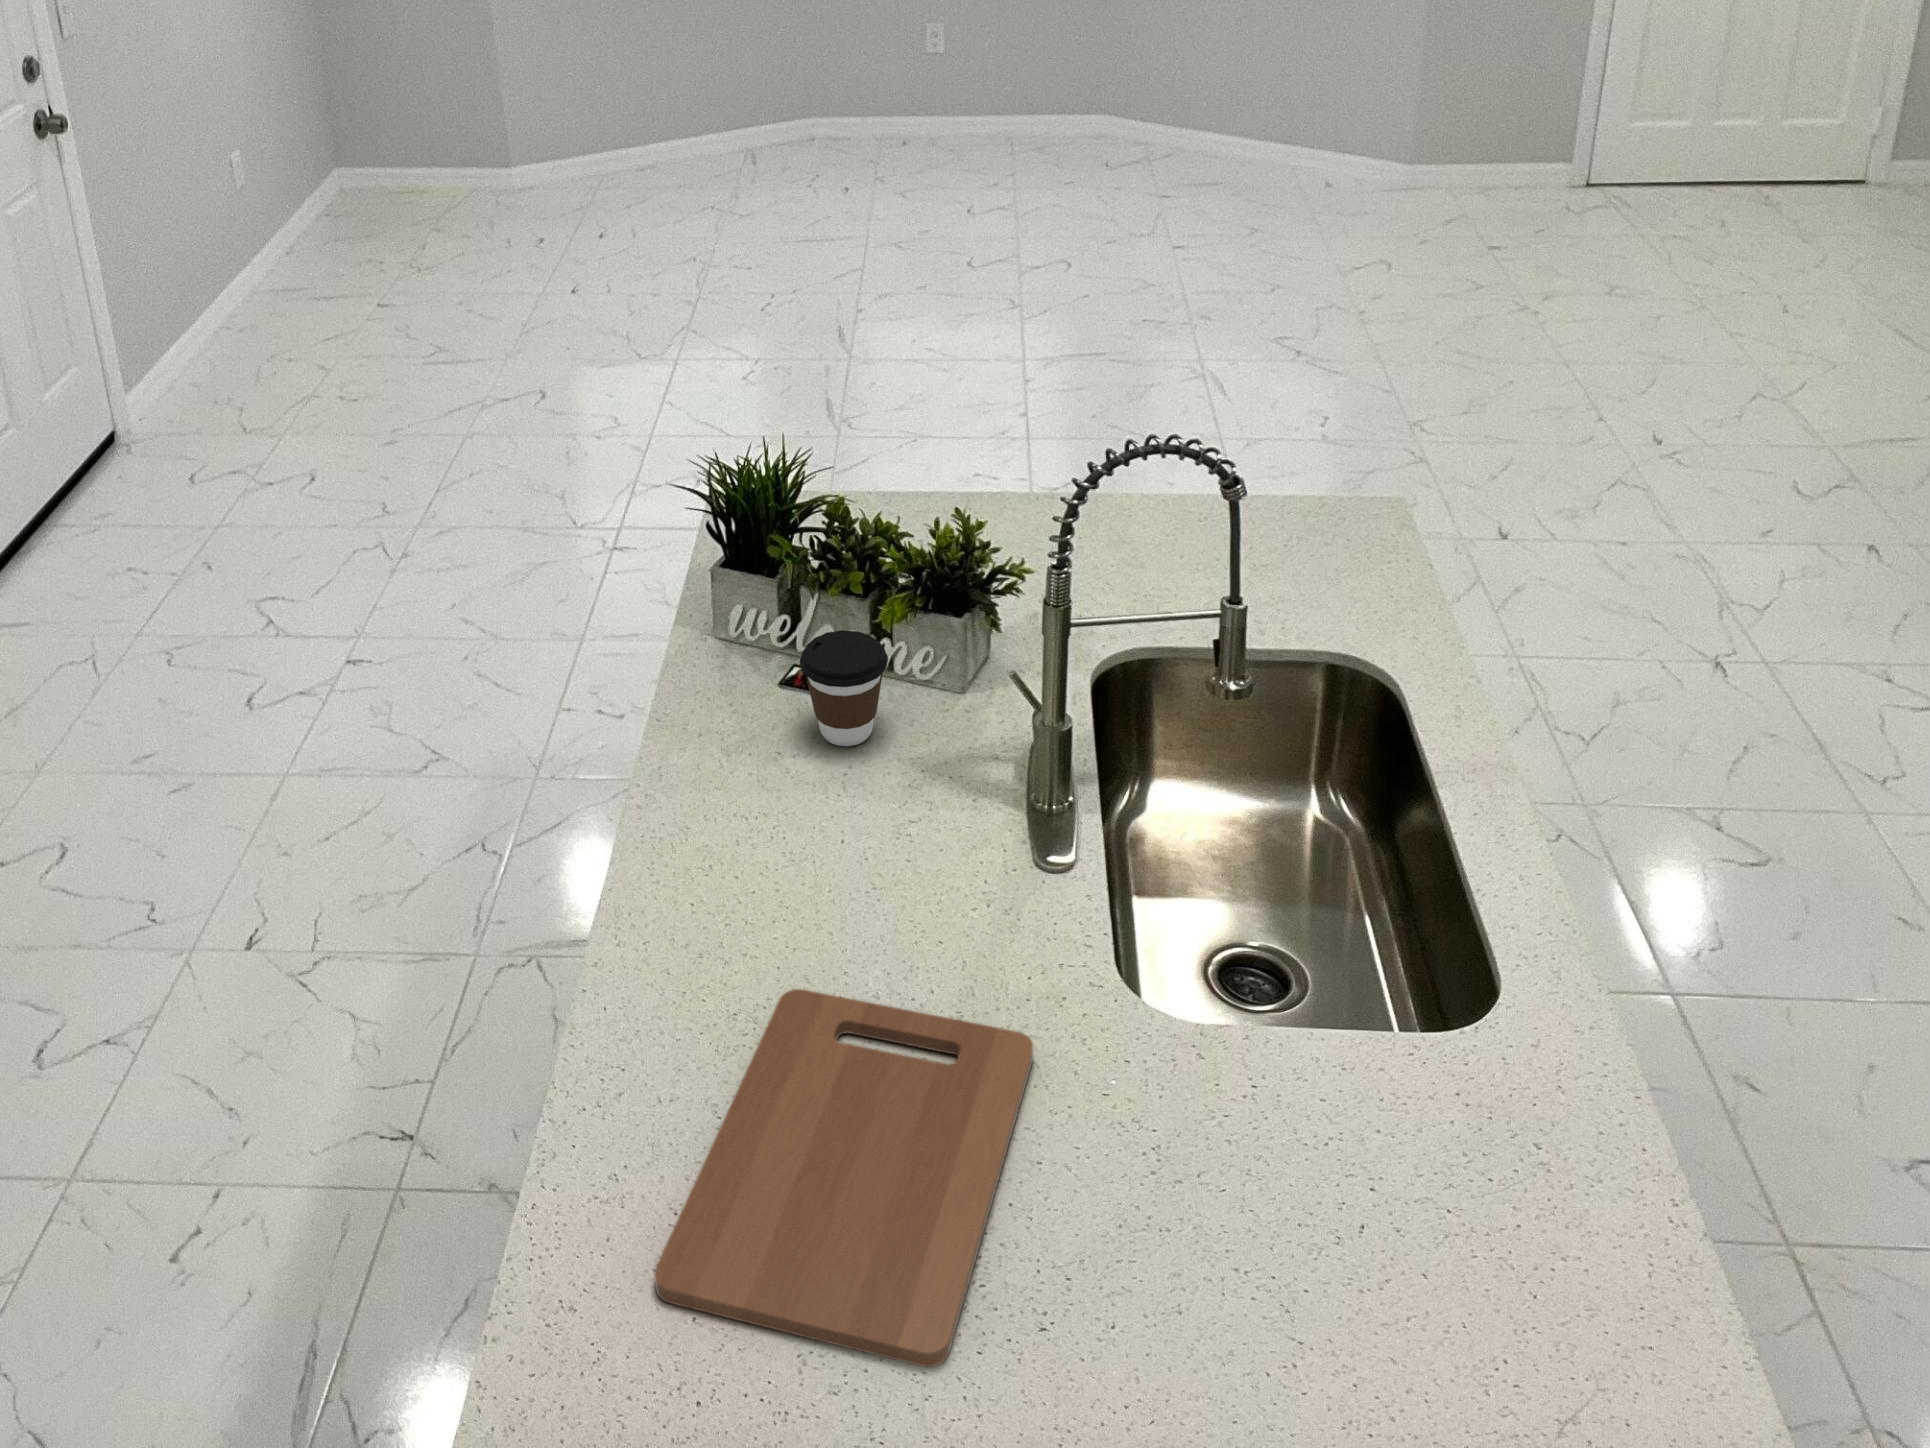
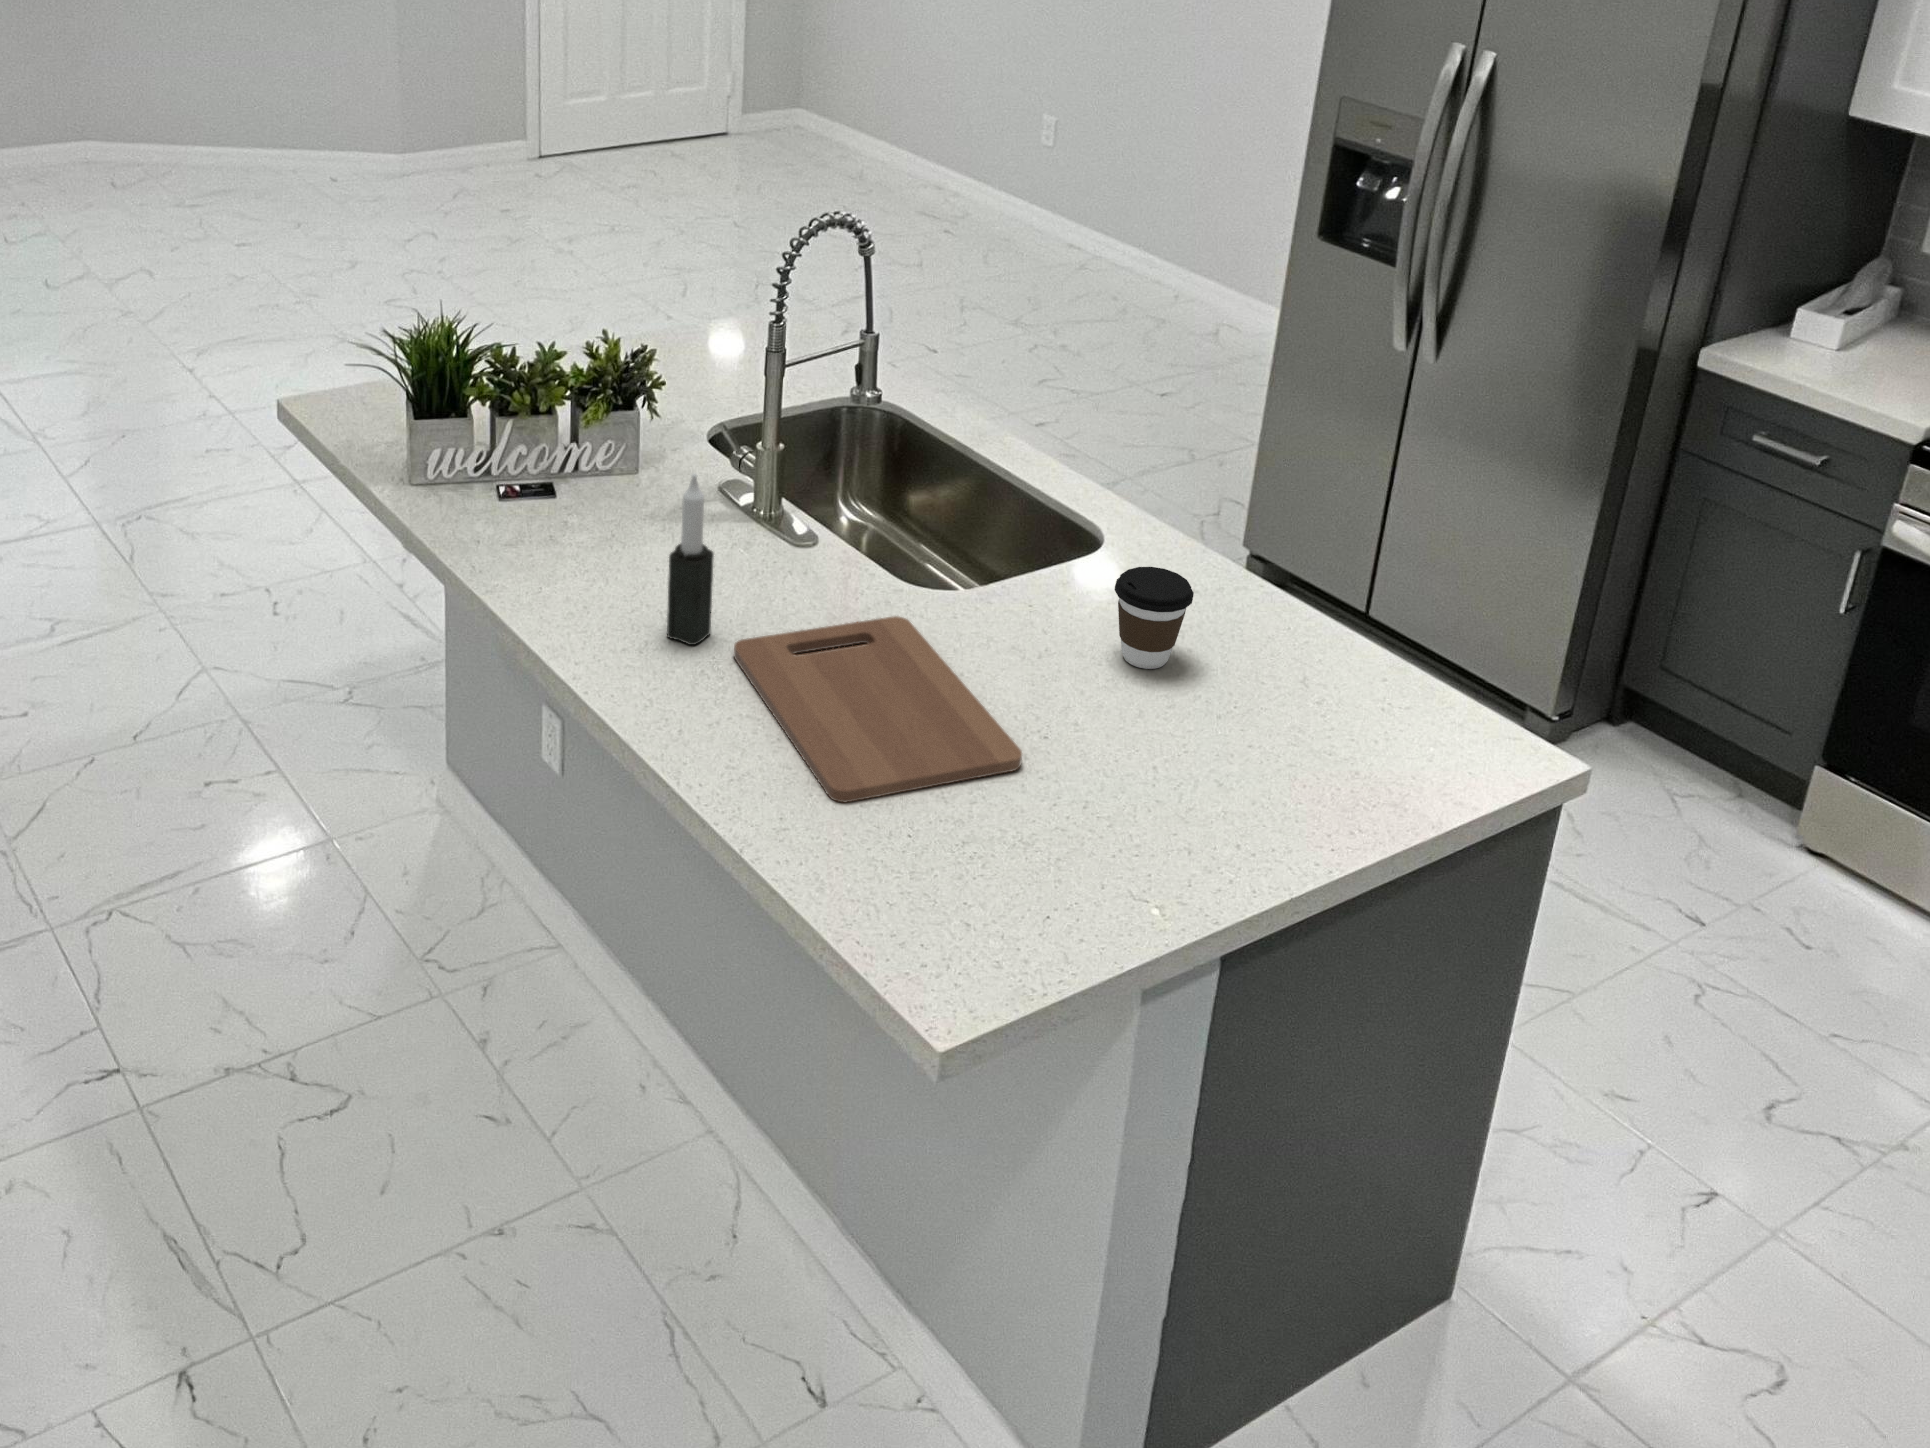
coffee cup: present [800,630,888,746] -> present [1115,567,1194,669]
candle: none [736,759,797,971] -> present [667,473,714,645]

